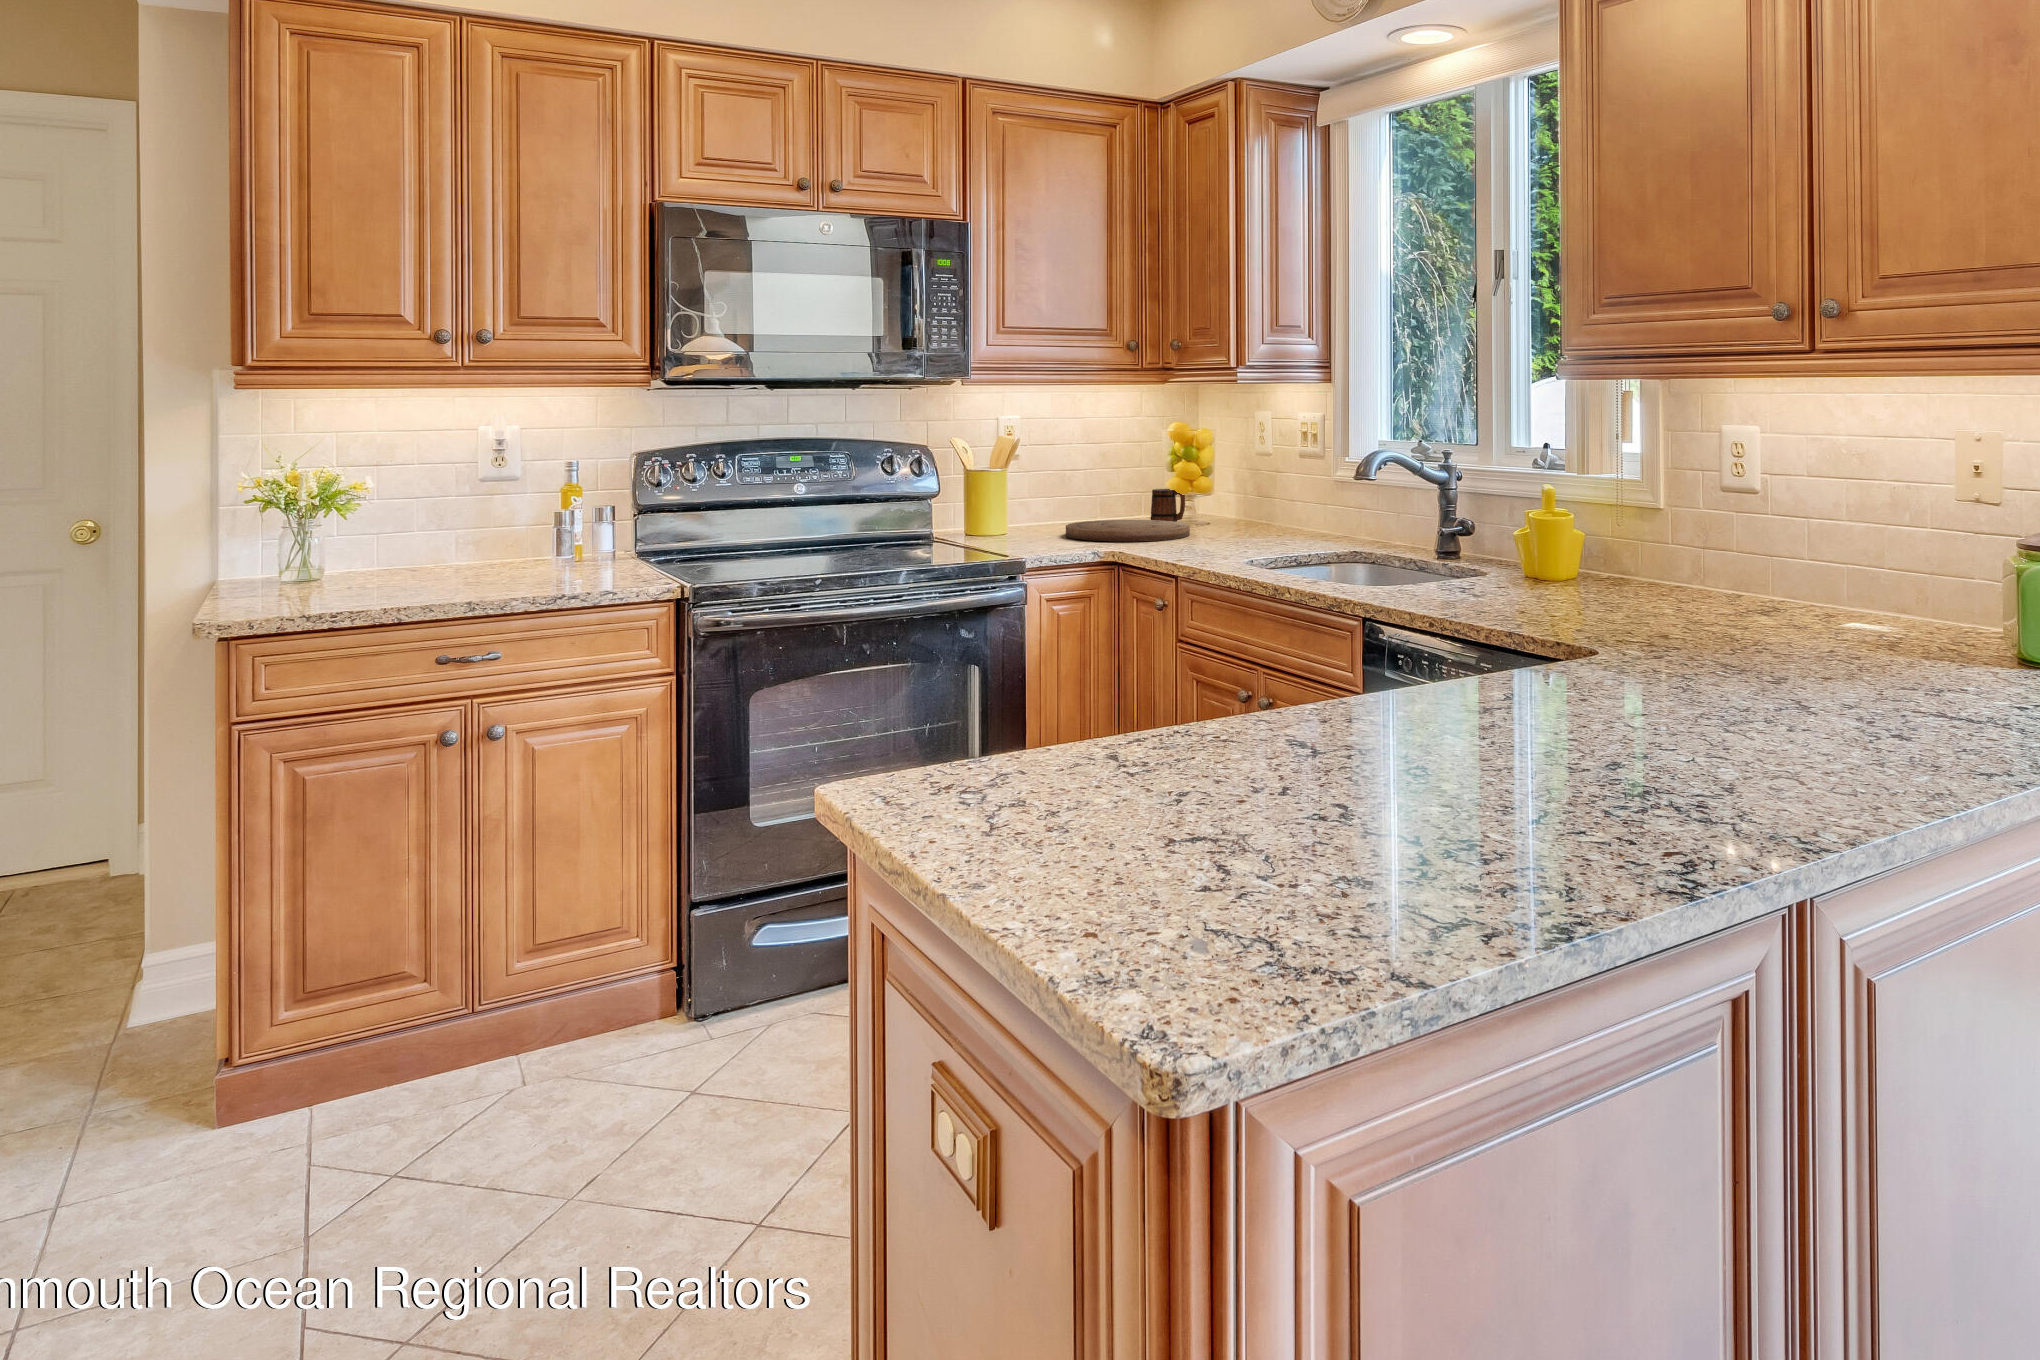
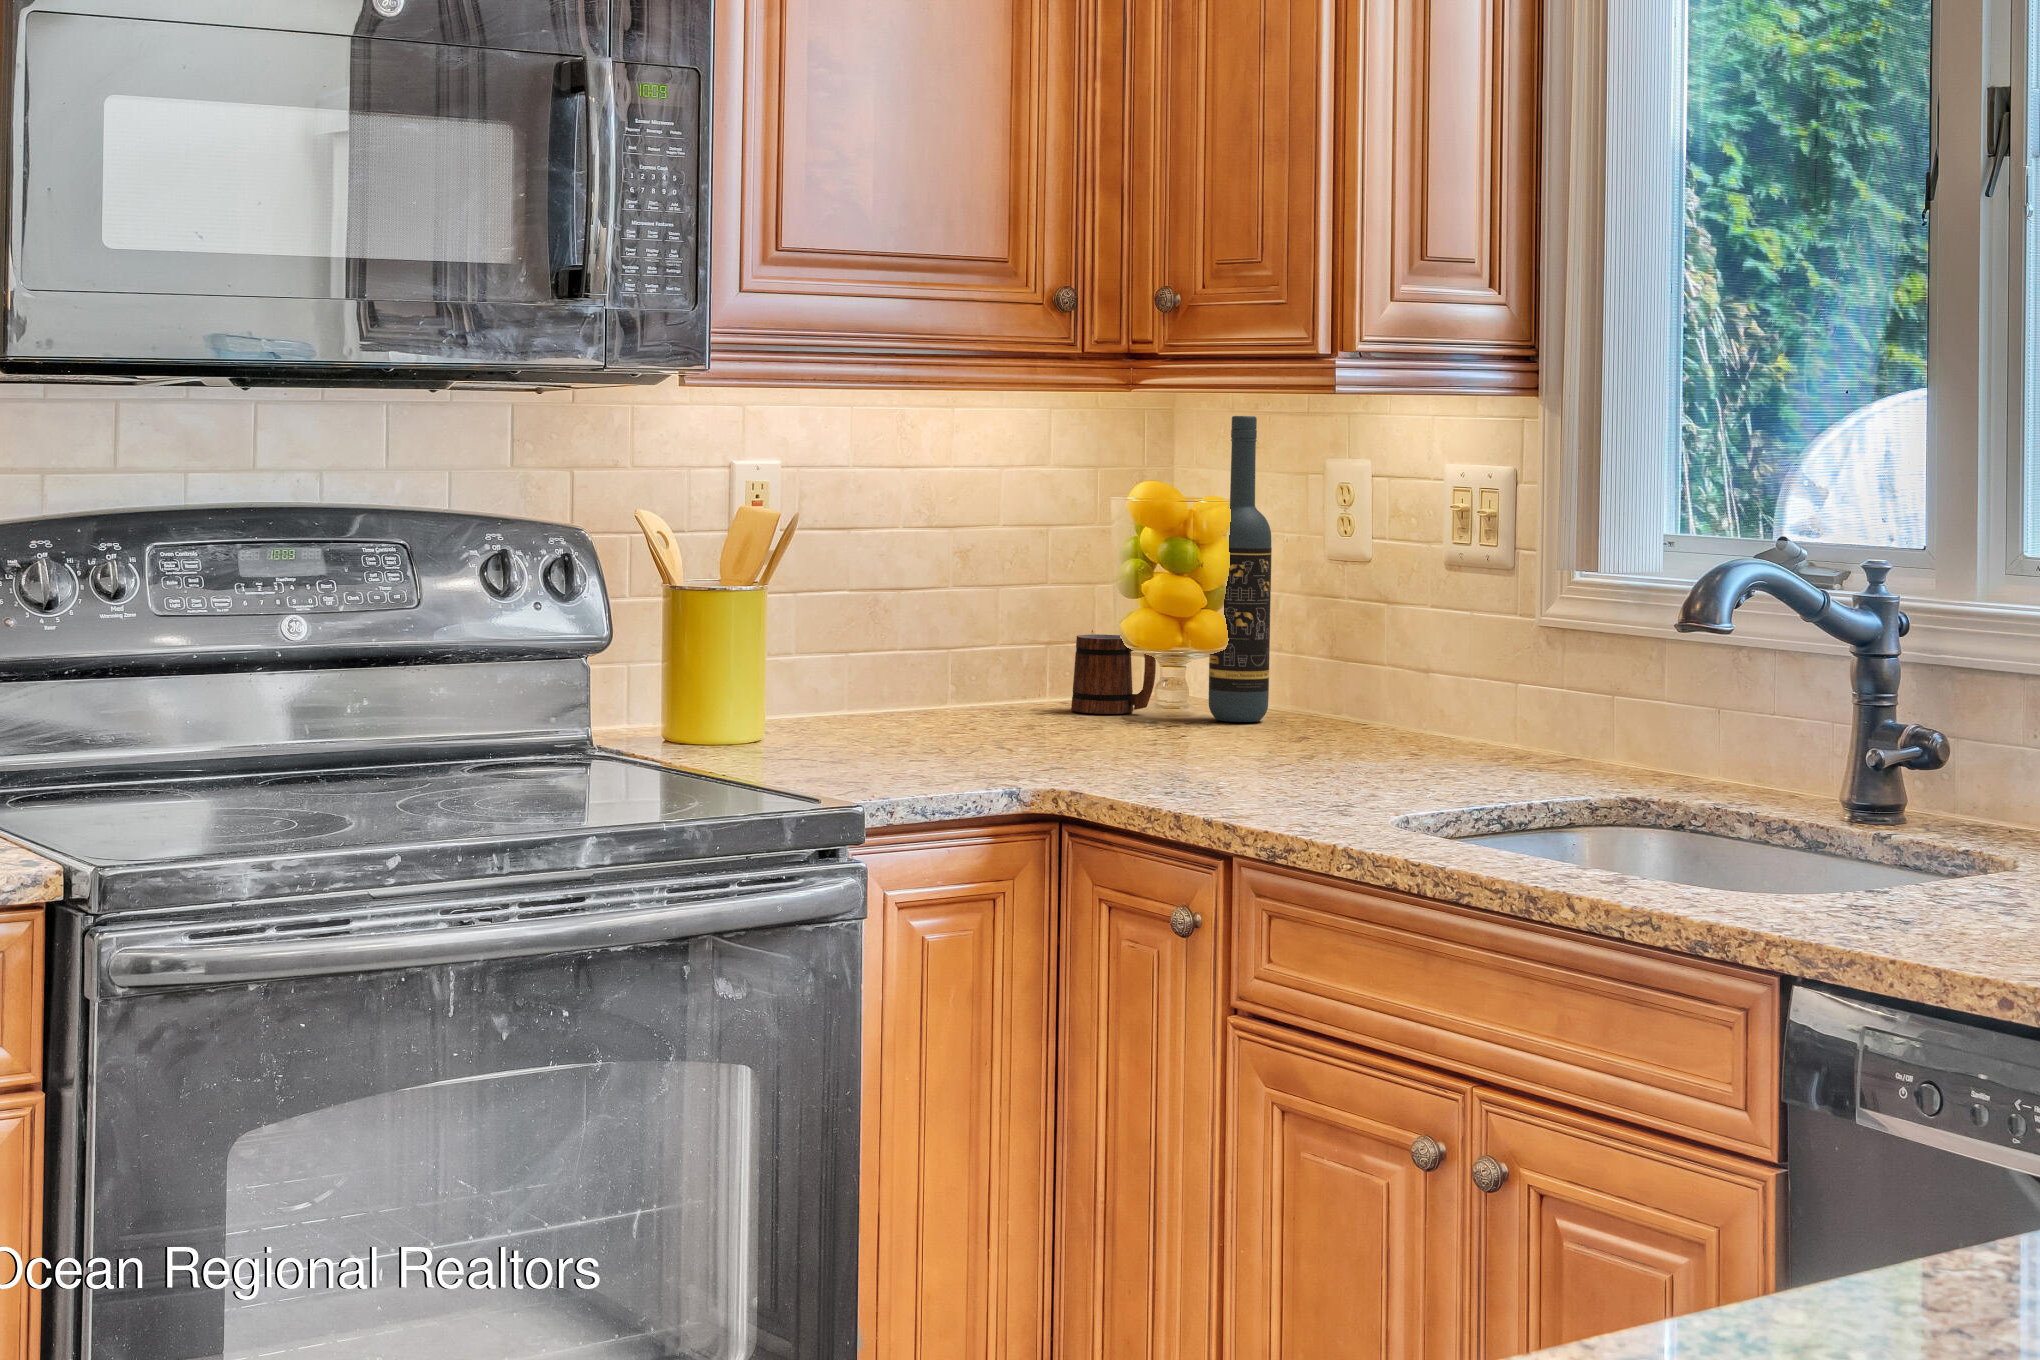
wine bottle: none [1206,394,1232,525] -> present [1209,416,1272,722]
cutting board: present [1066,520,1190,542] -> none [903,708,1196,764]

